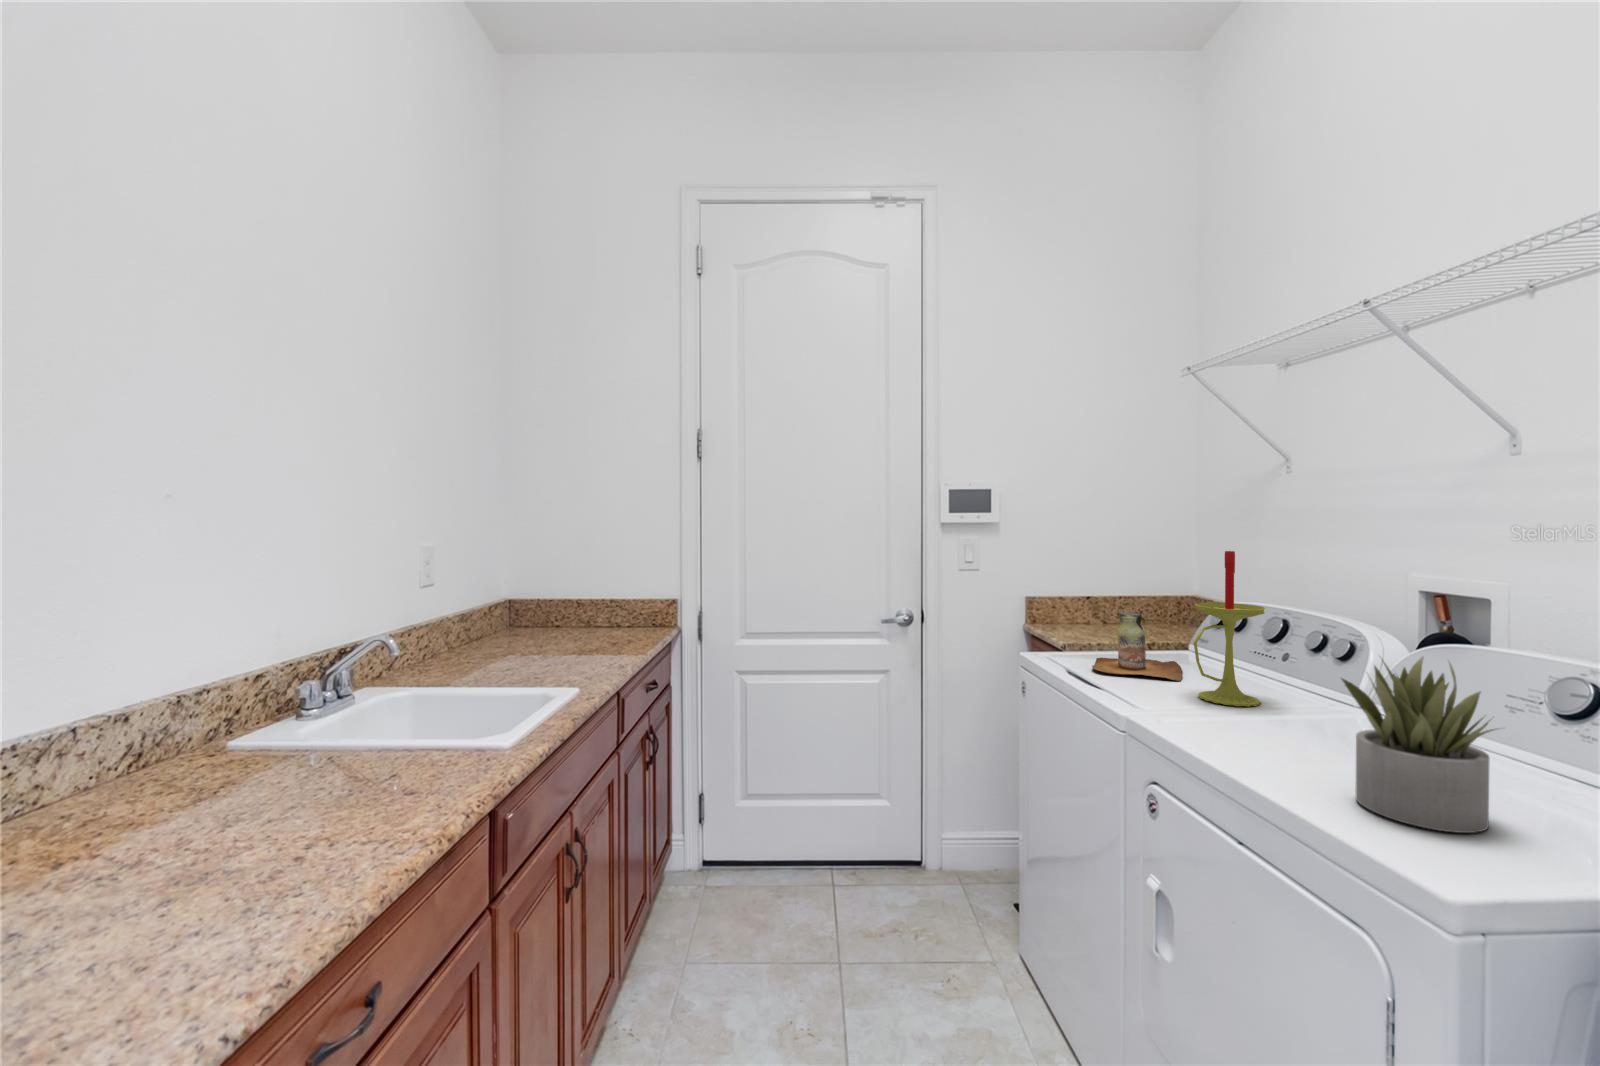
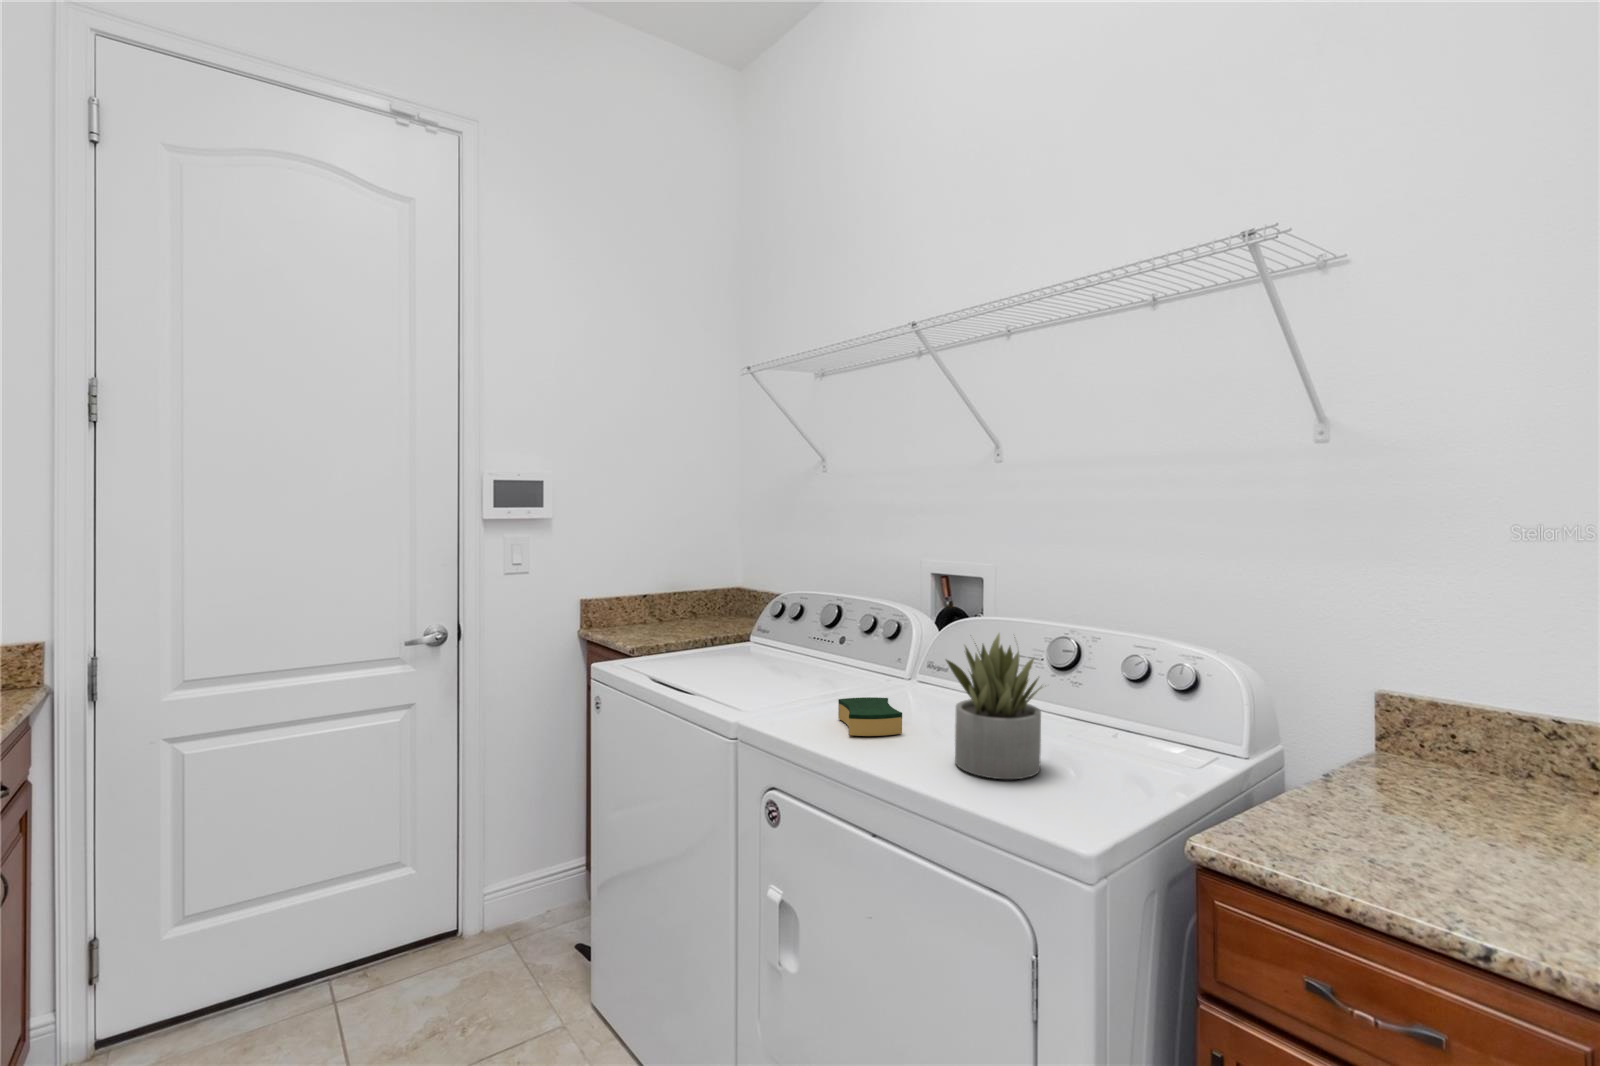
candle: present [1194,551,1266,706] -> none [785,540,844,695]
bottle: present [1092,613,1183,681] -> none [677,610,765,678]
sponge: none [1236,710,1307,756] -> present [838,697,902,736]

